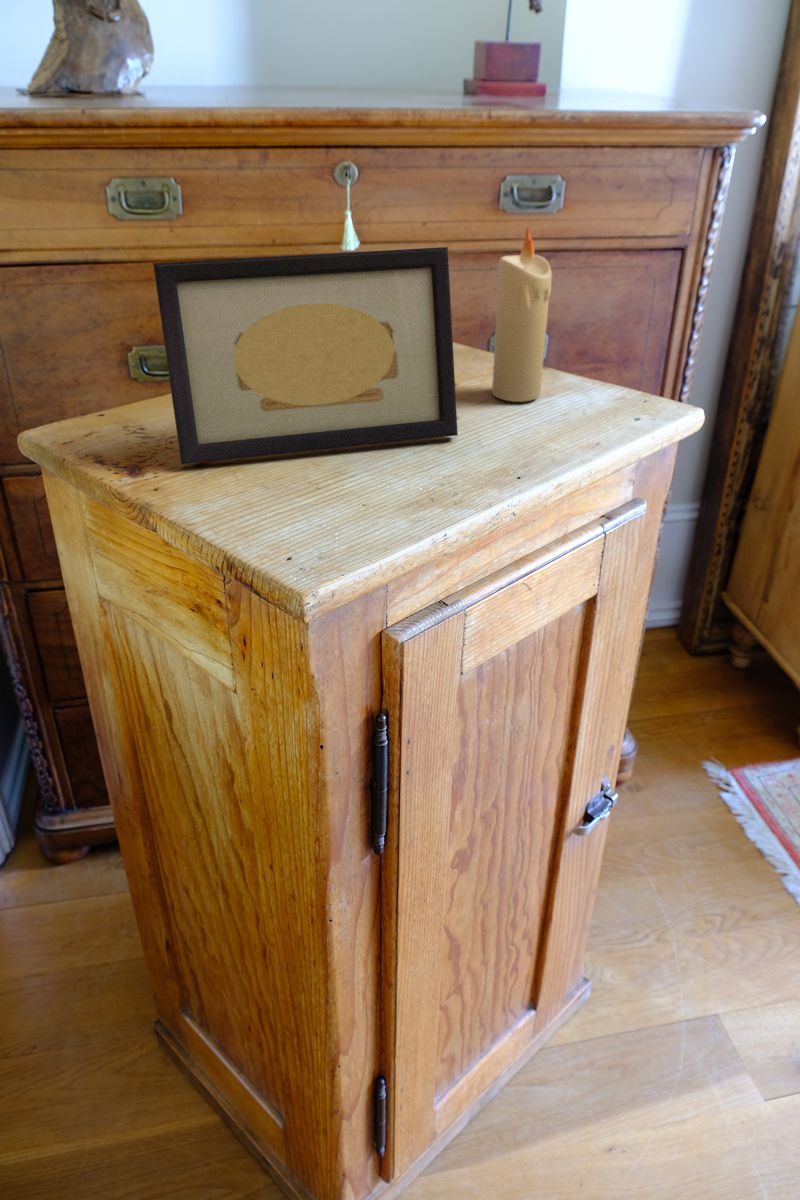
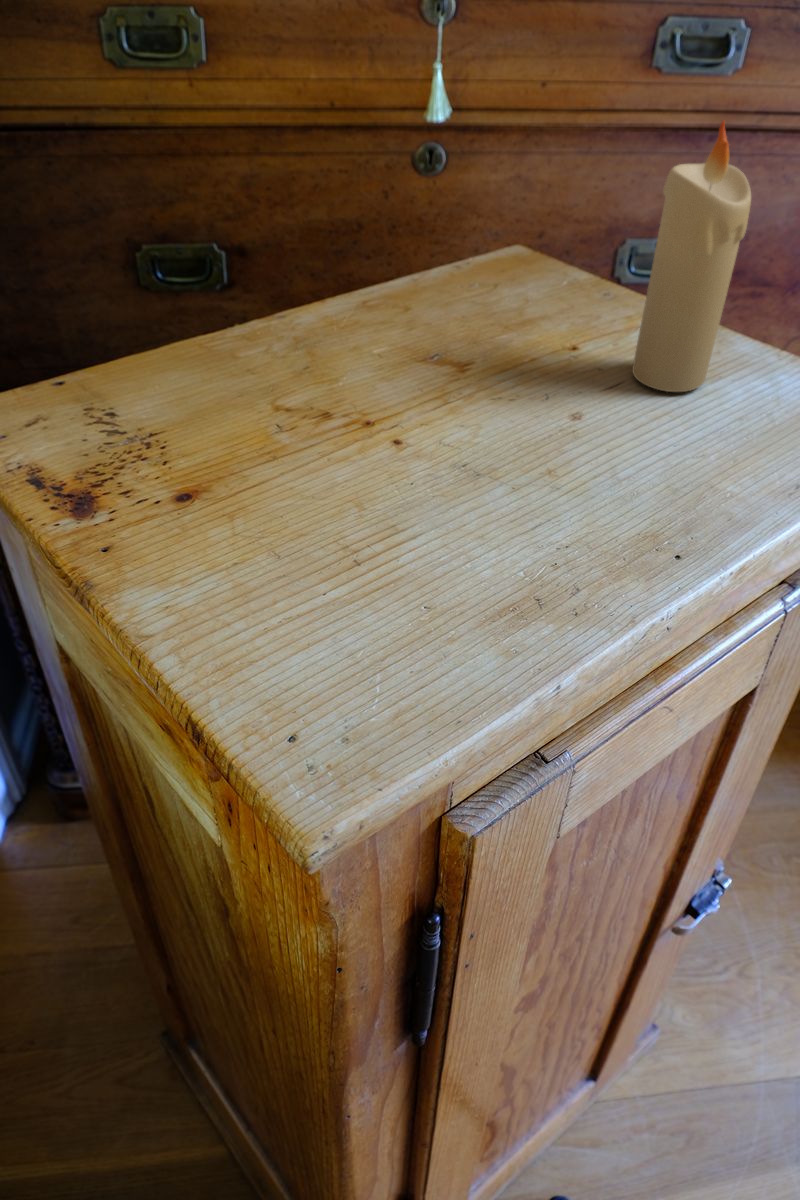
picture frame: present [153,247,458,464] -> none [106,158,594,494]

